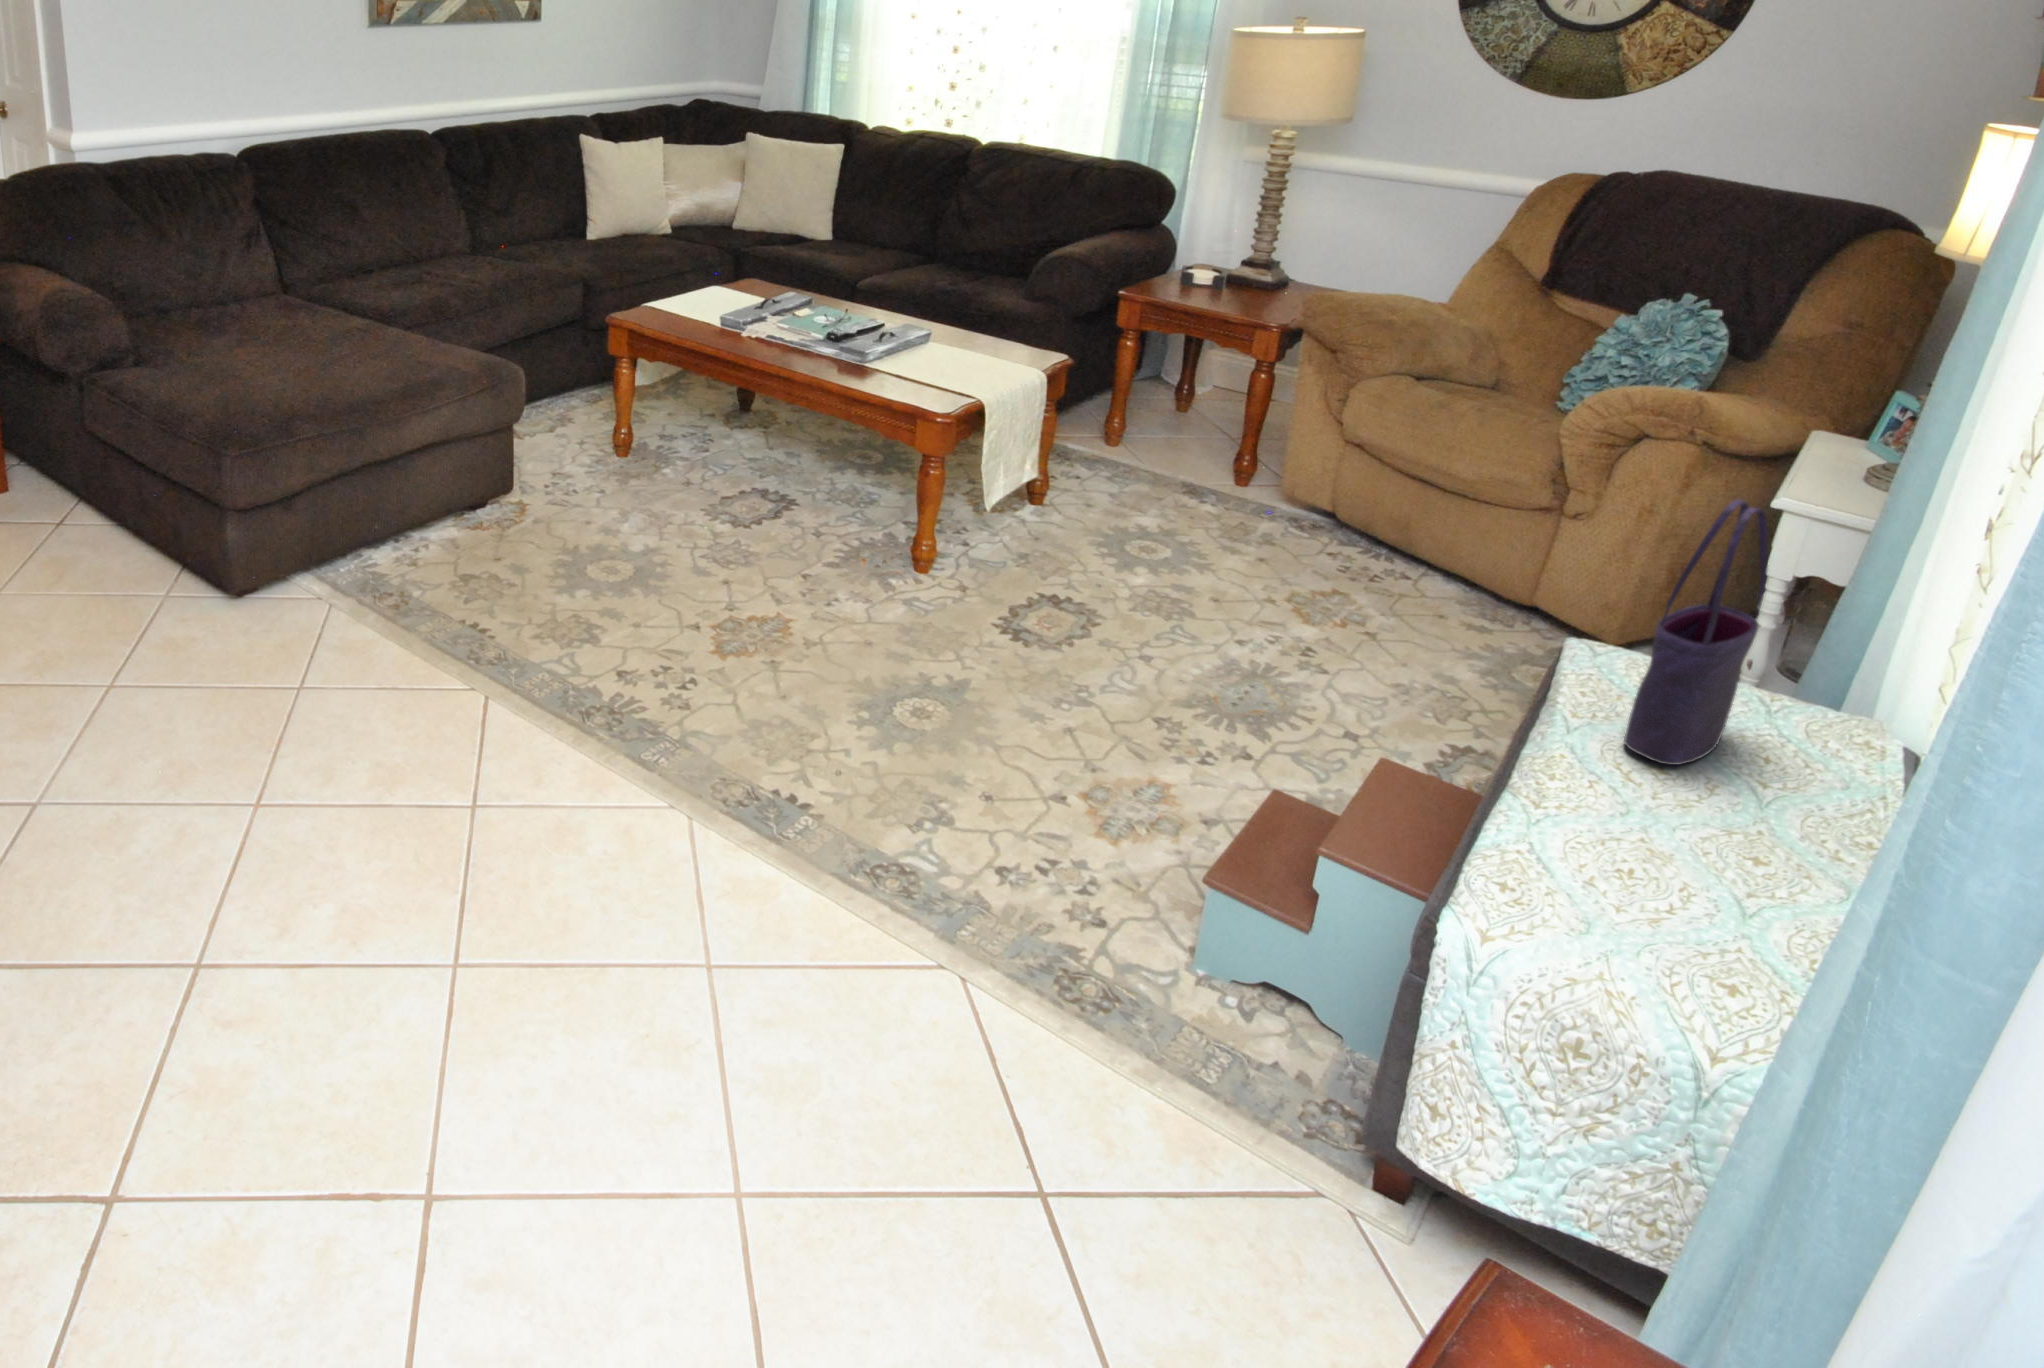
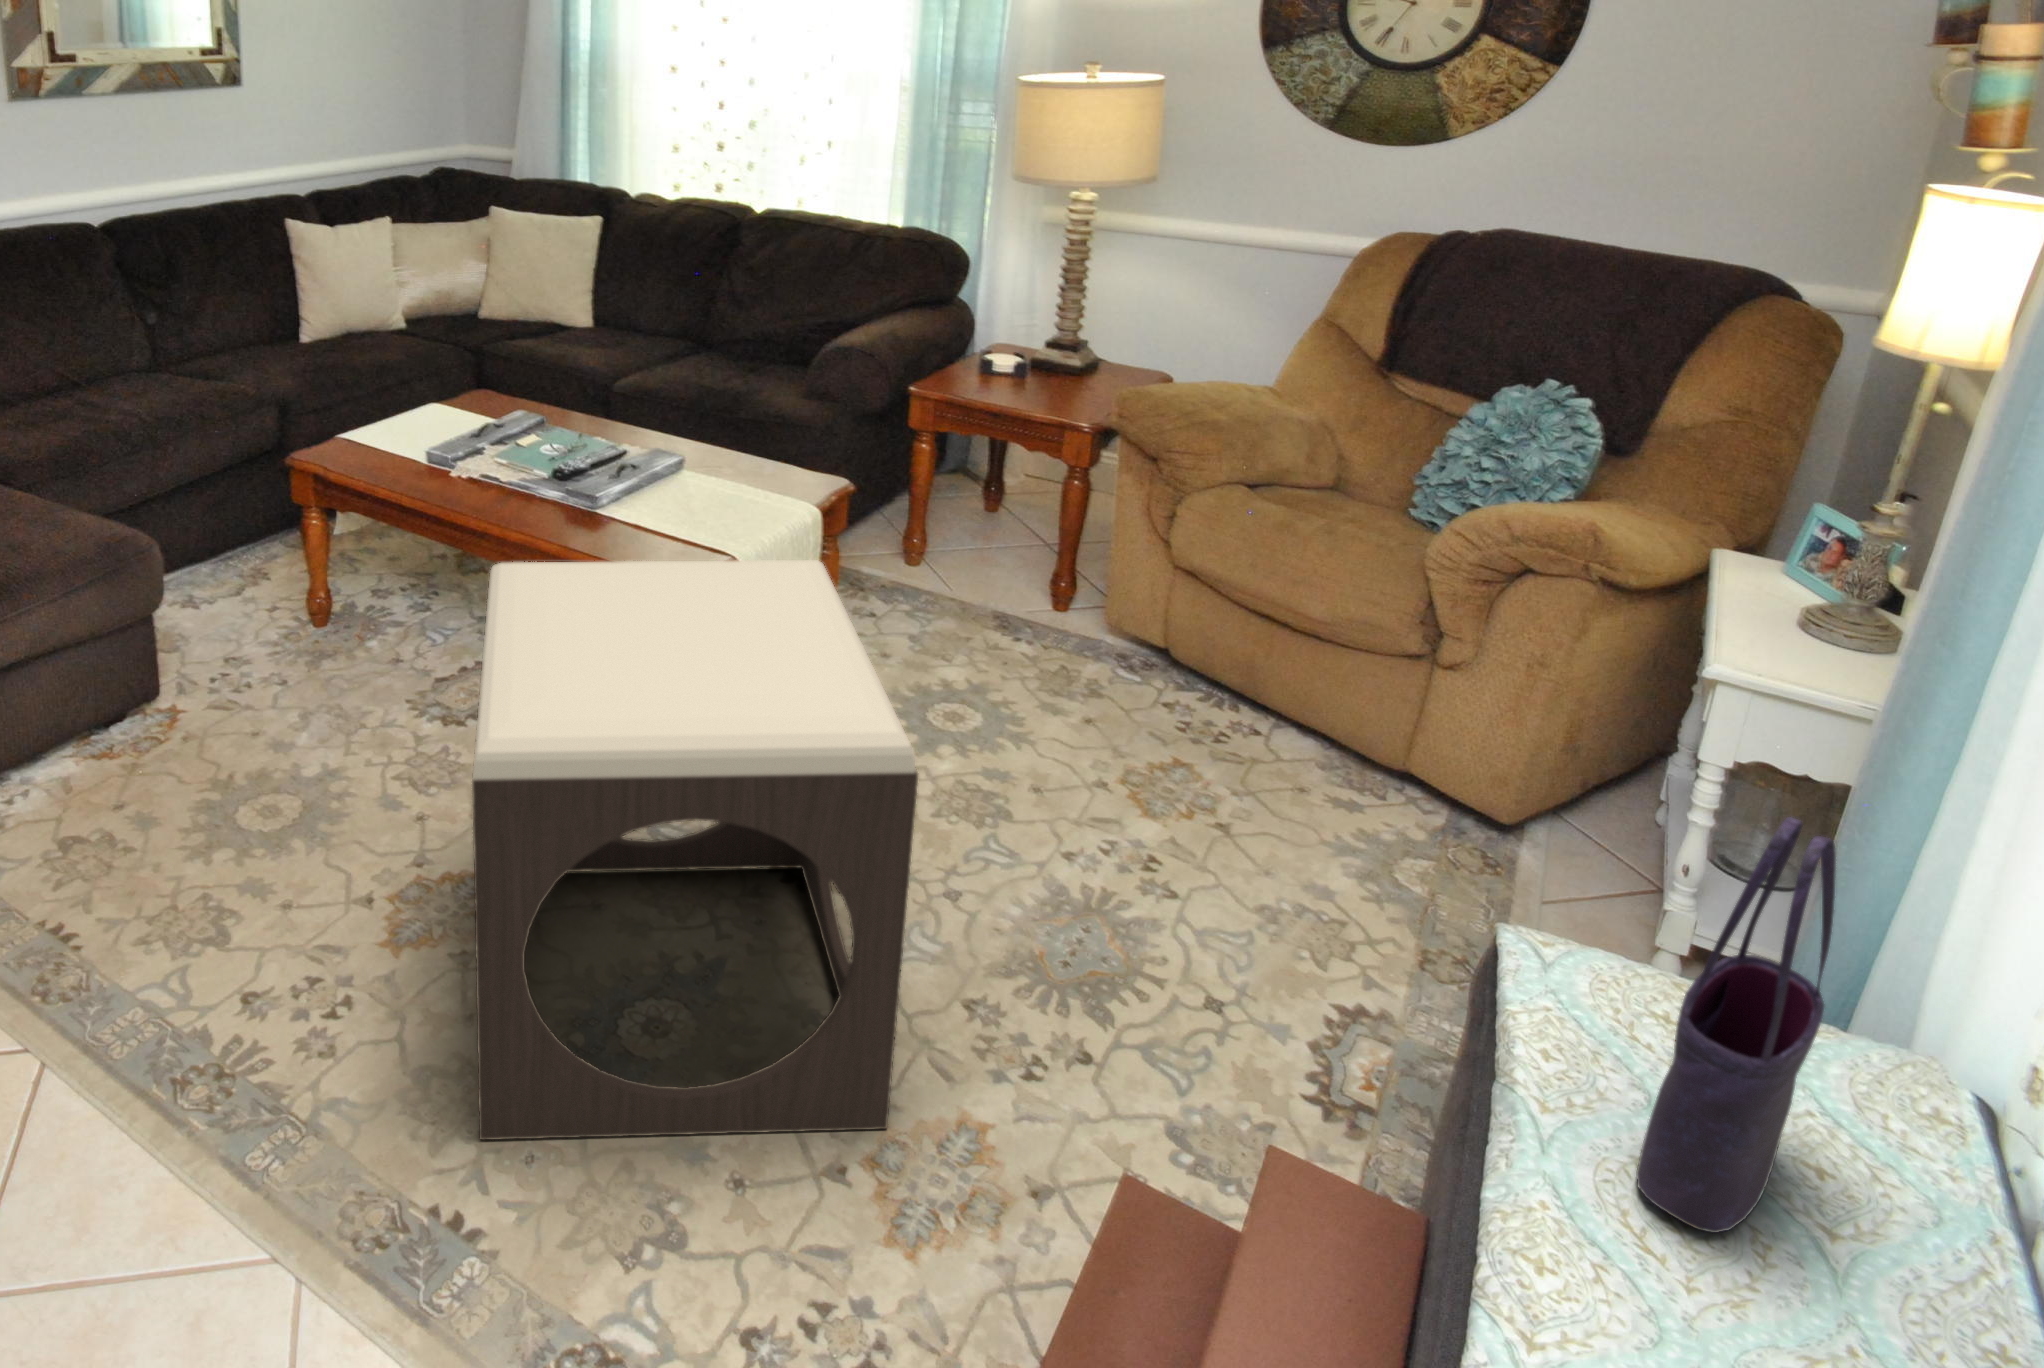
footstool: none [787,376,1140,781] -> present [472,560,918,1140]

